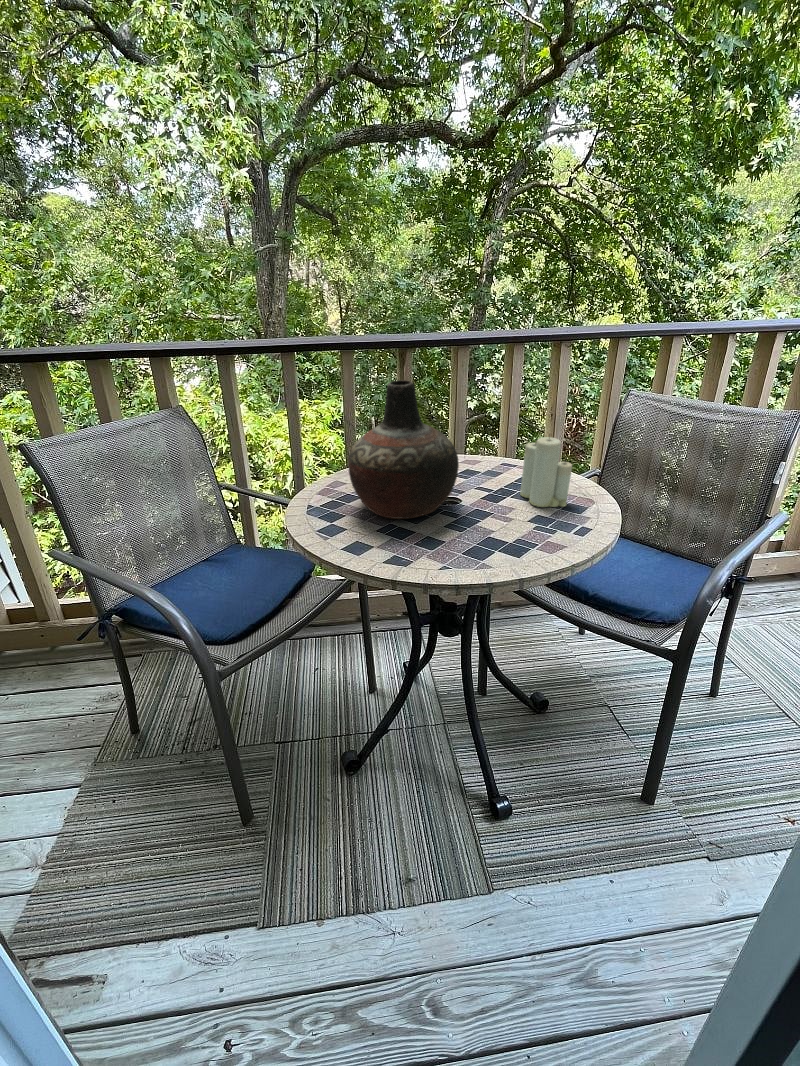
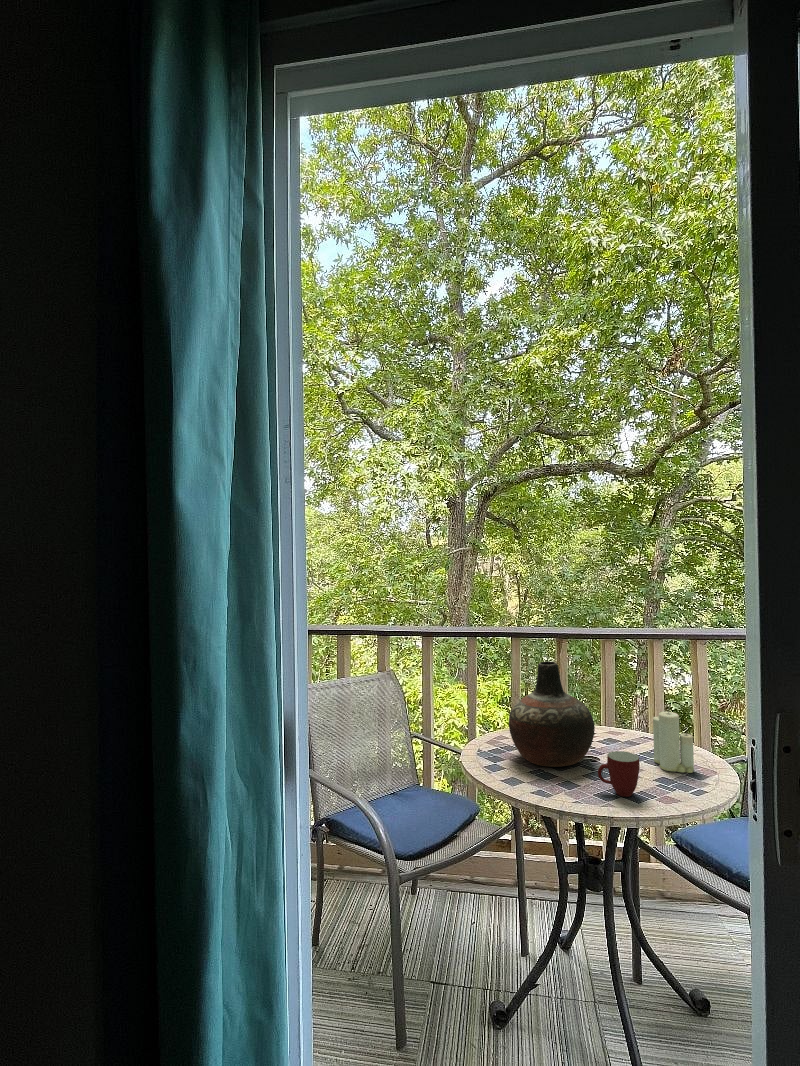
mug: none [471,497,526,553] -> present [598,751,640,797]

